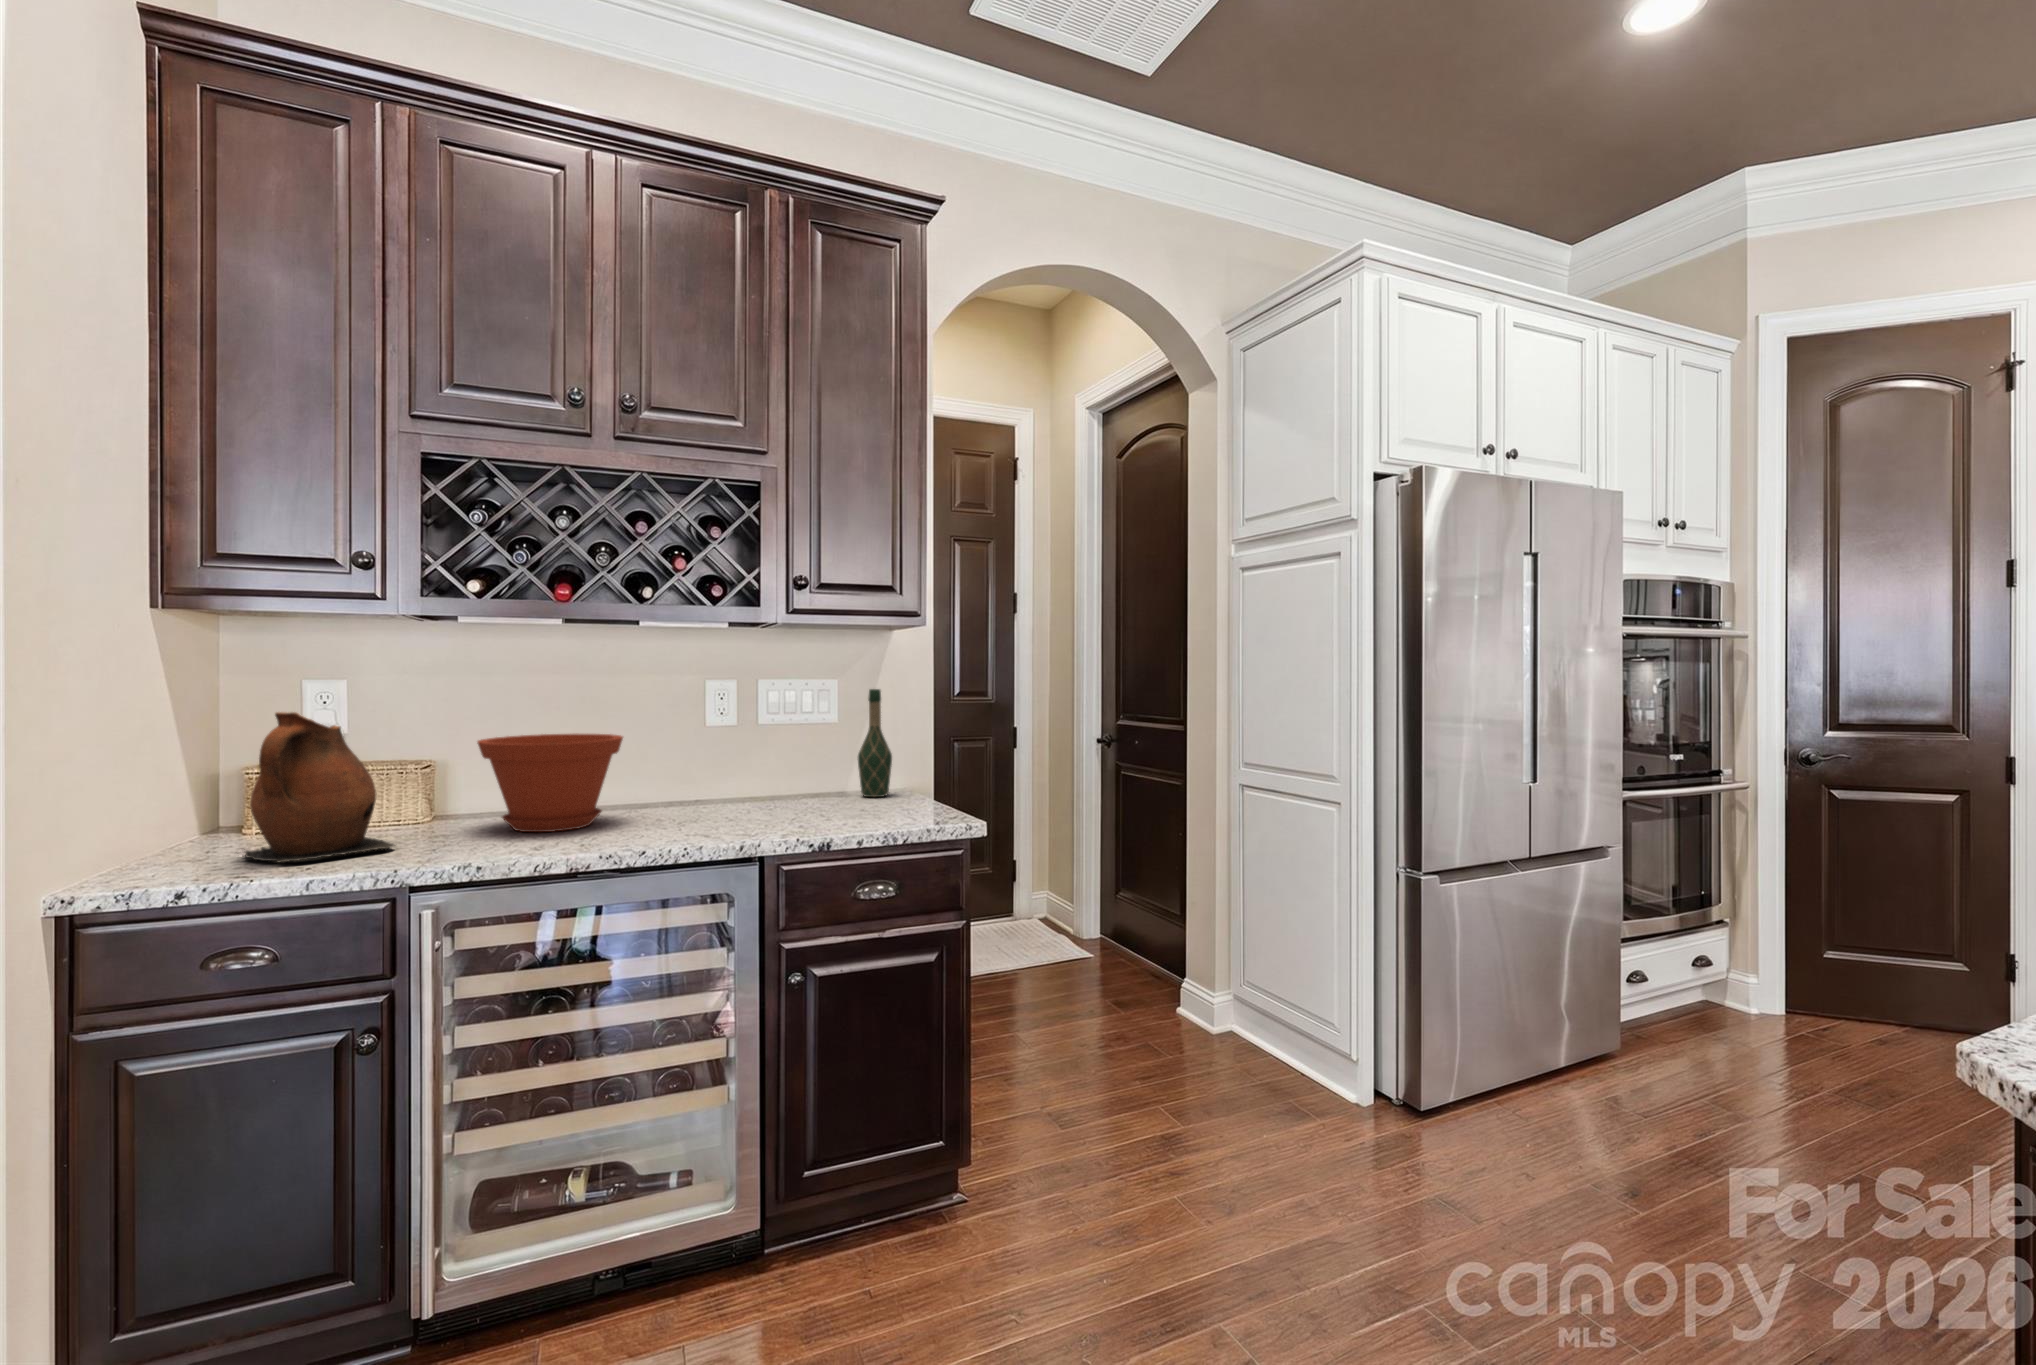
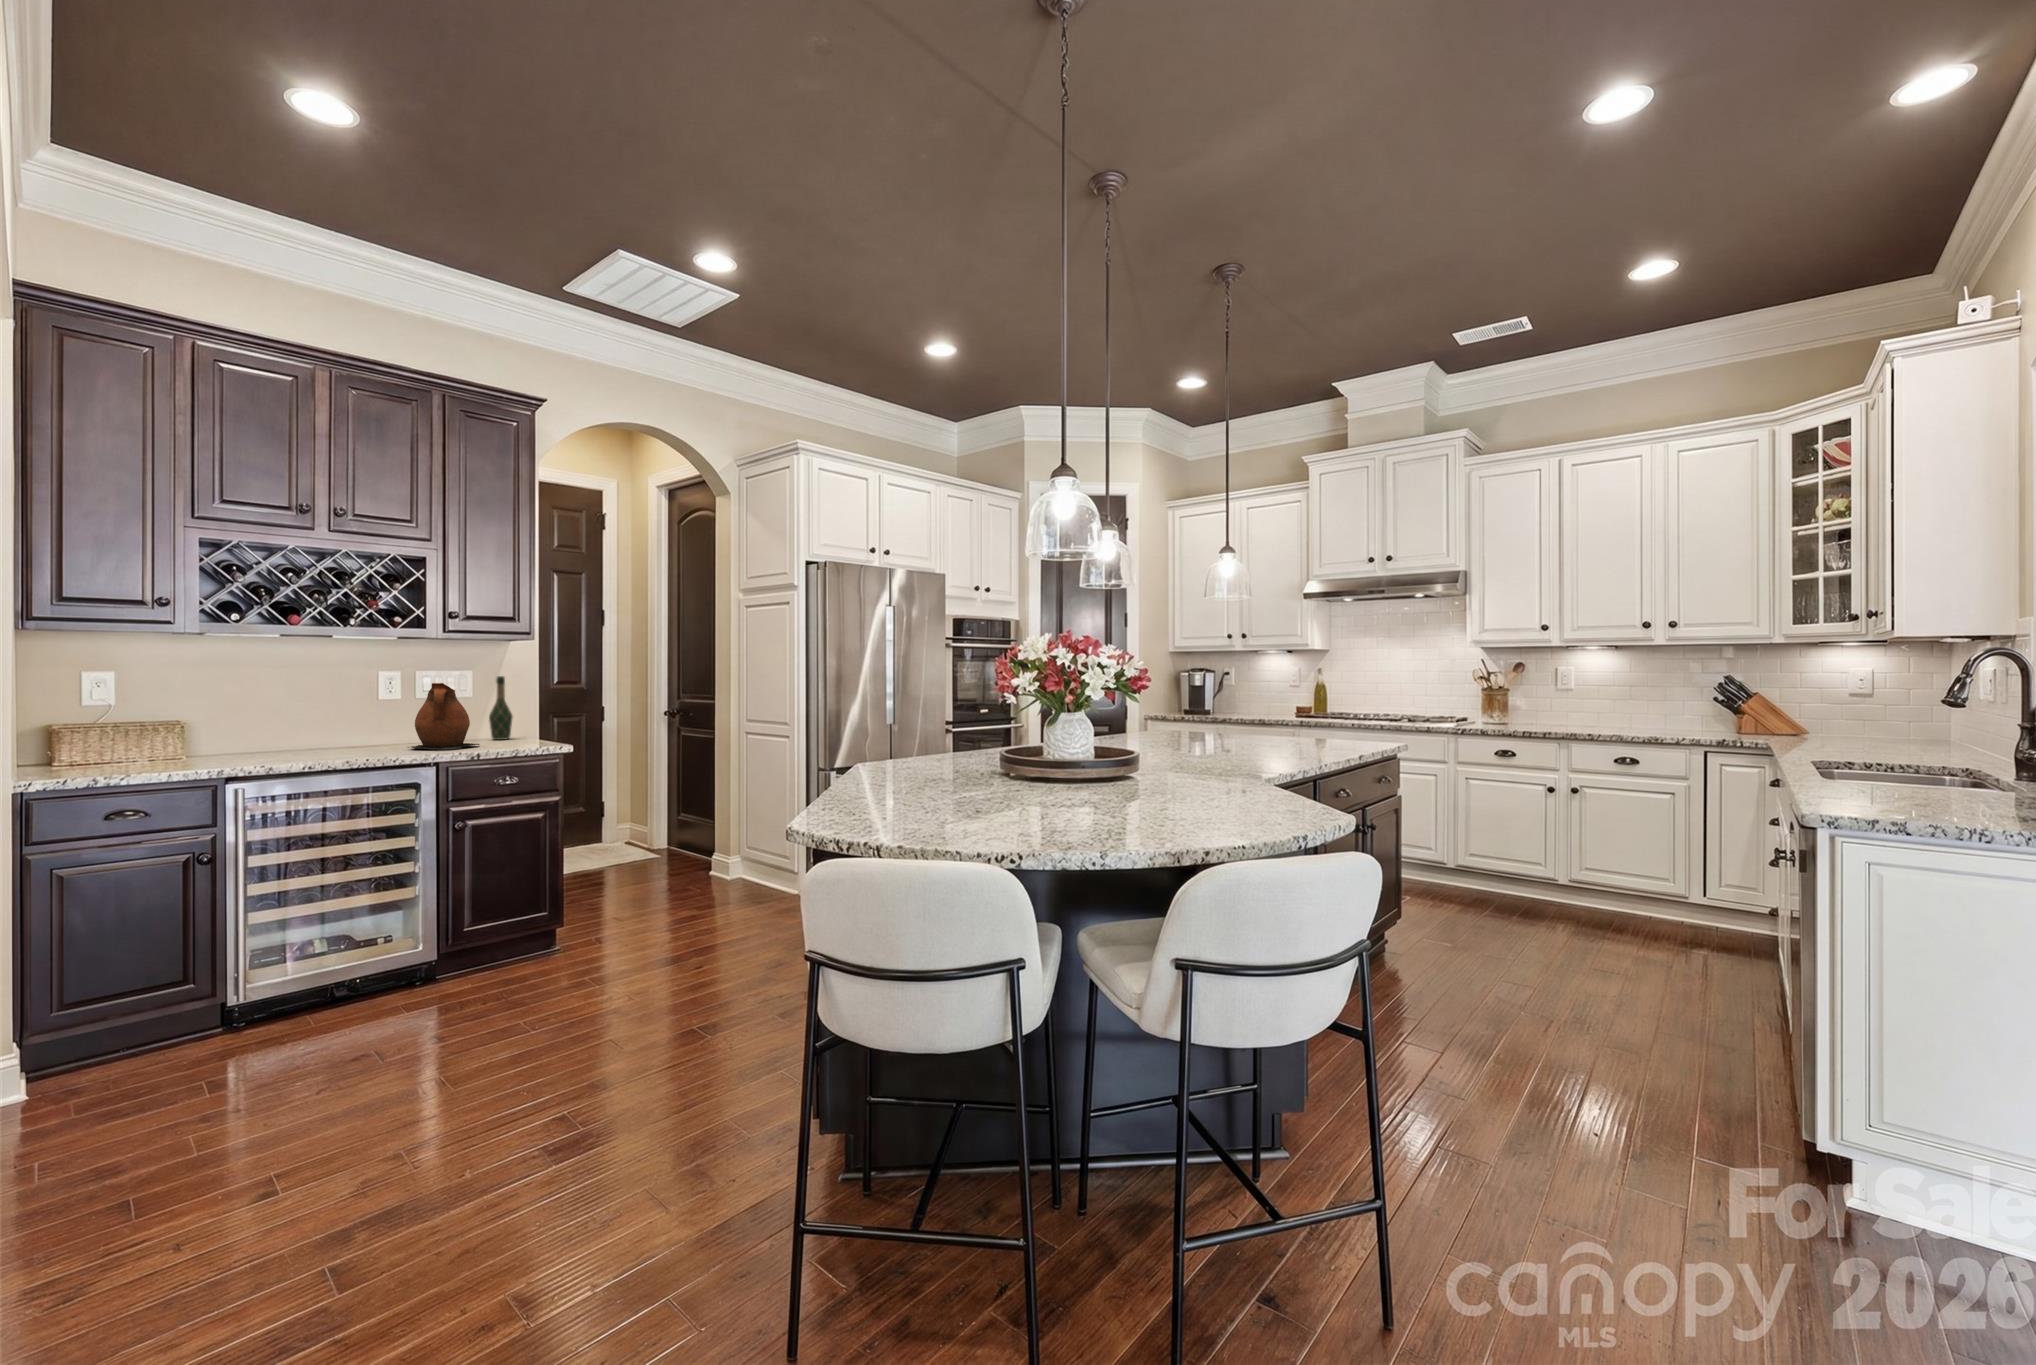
ceramic pitcher: present [244,712,395,863] -> present [411,683,479,749]
plant pot: present [477,734,623,832] -> none [239,702,338,757]

